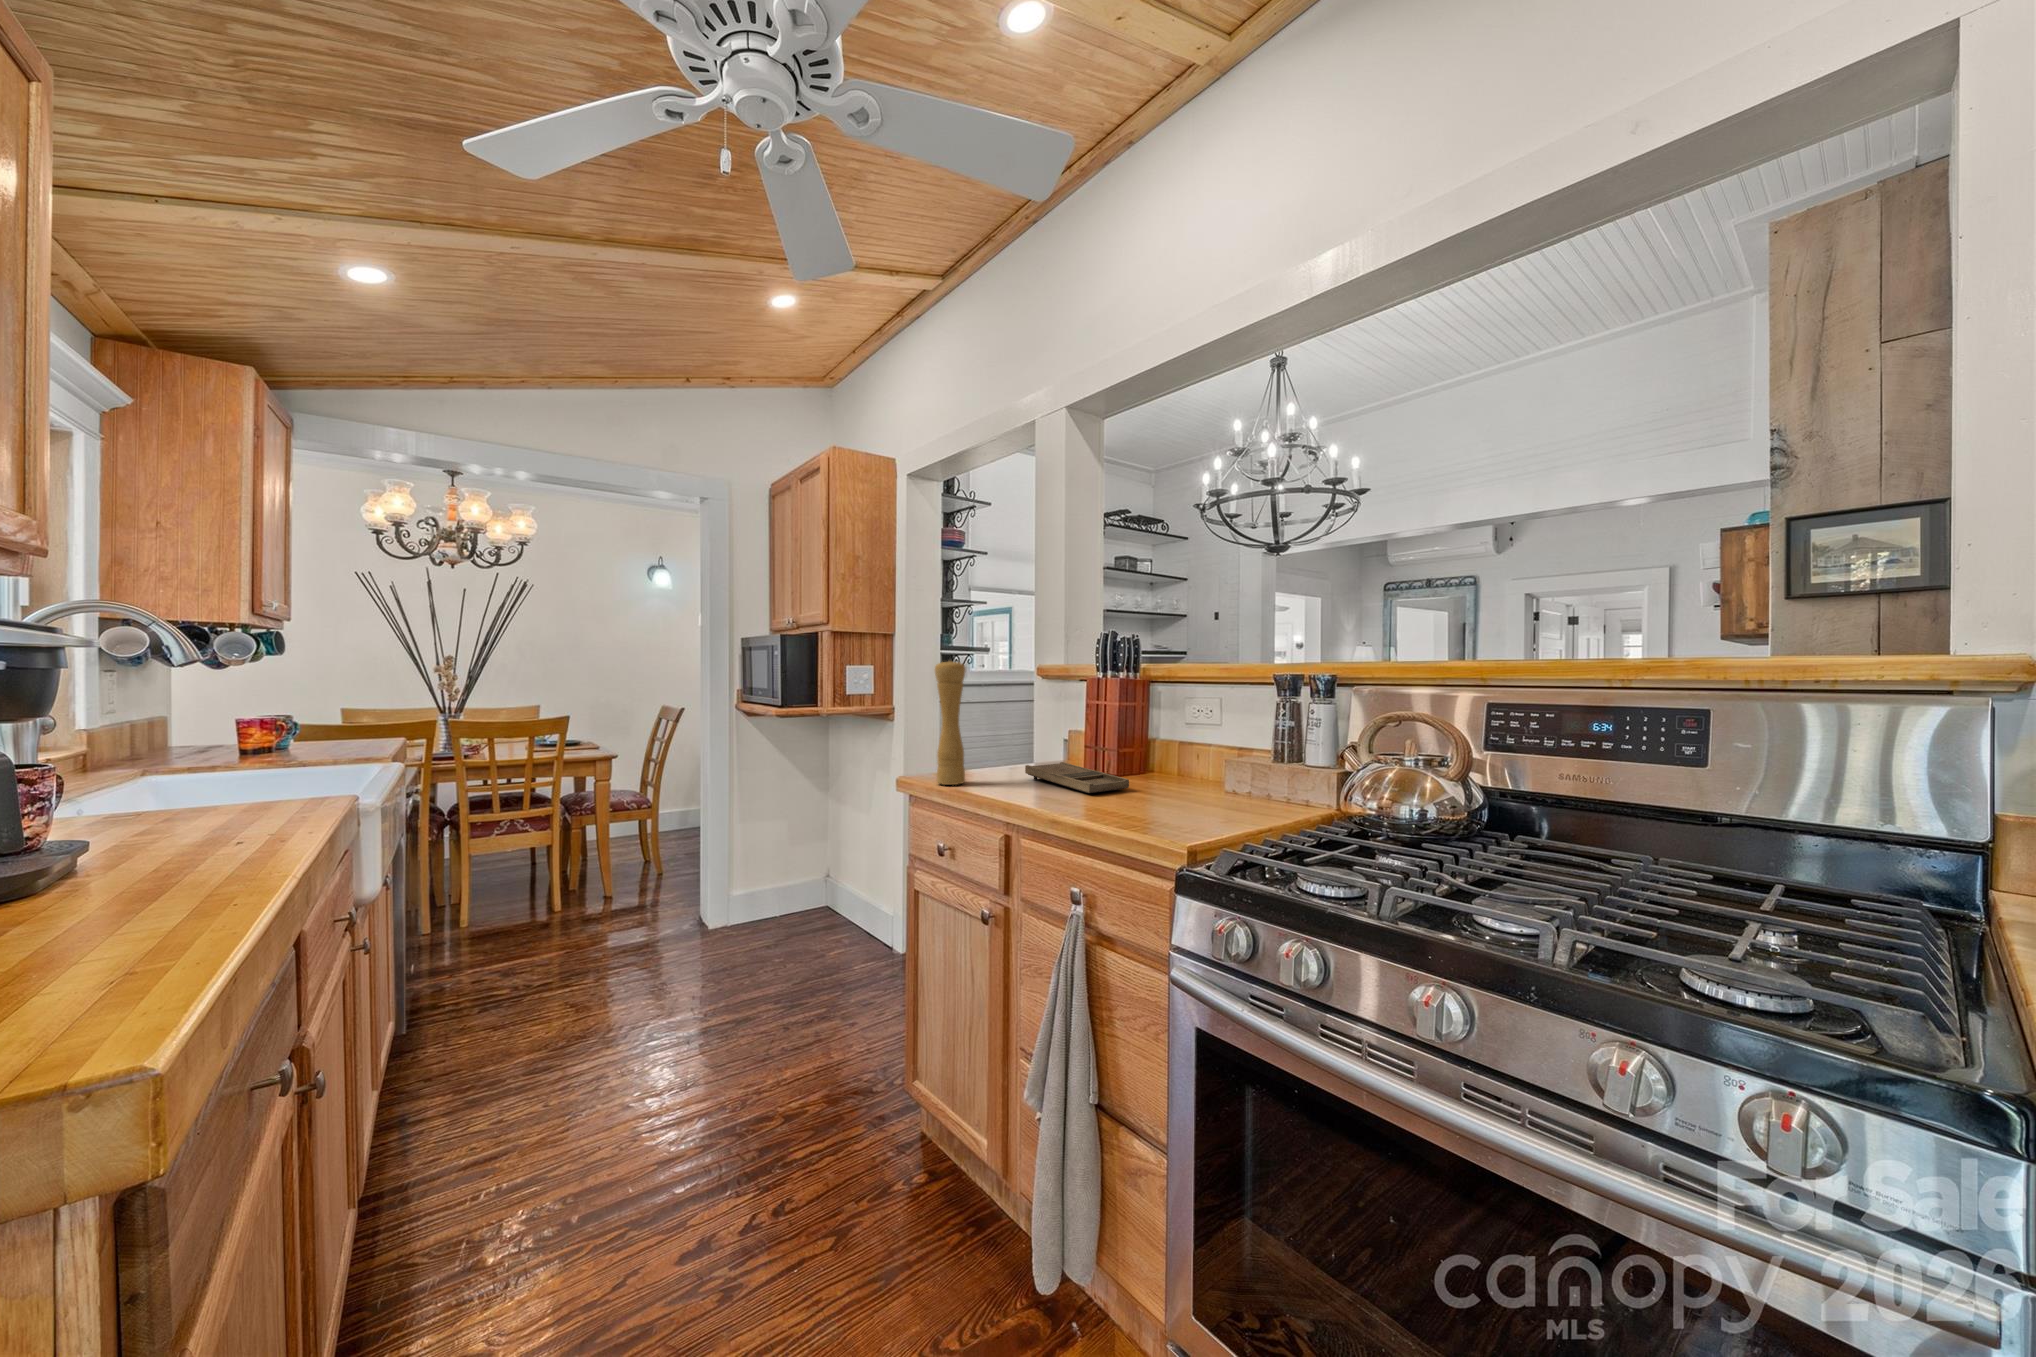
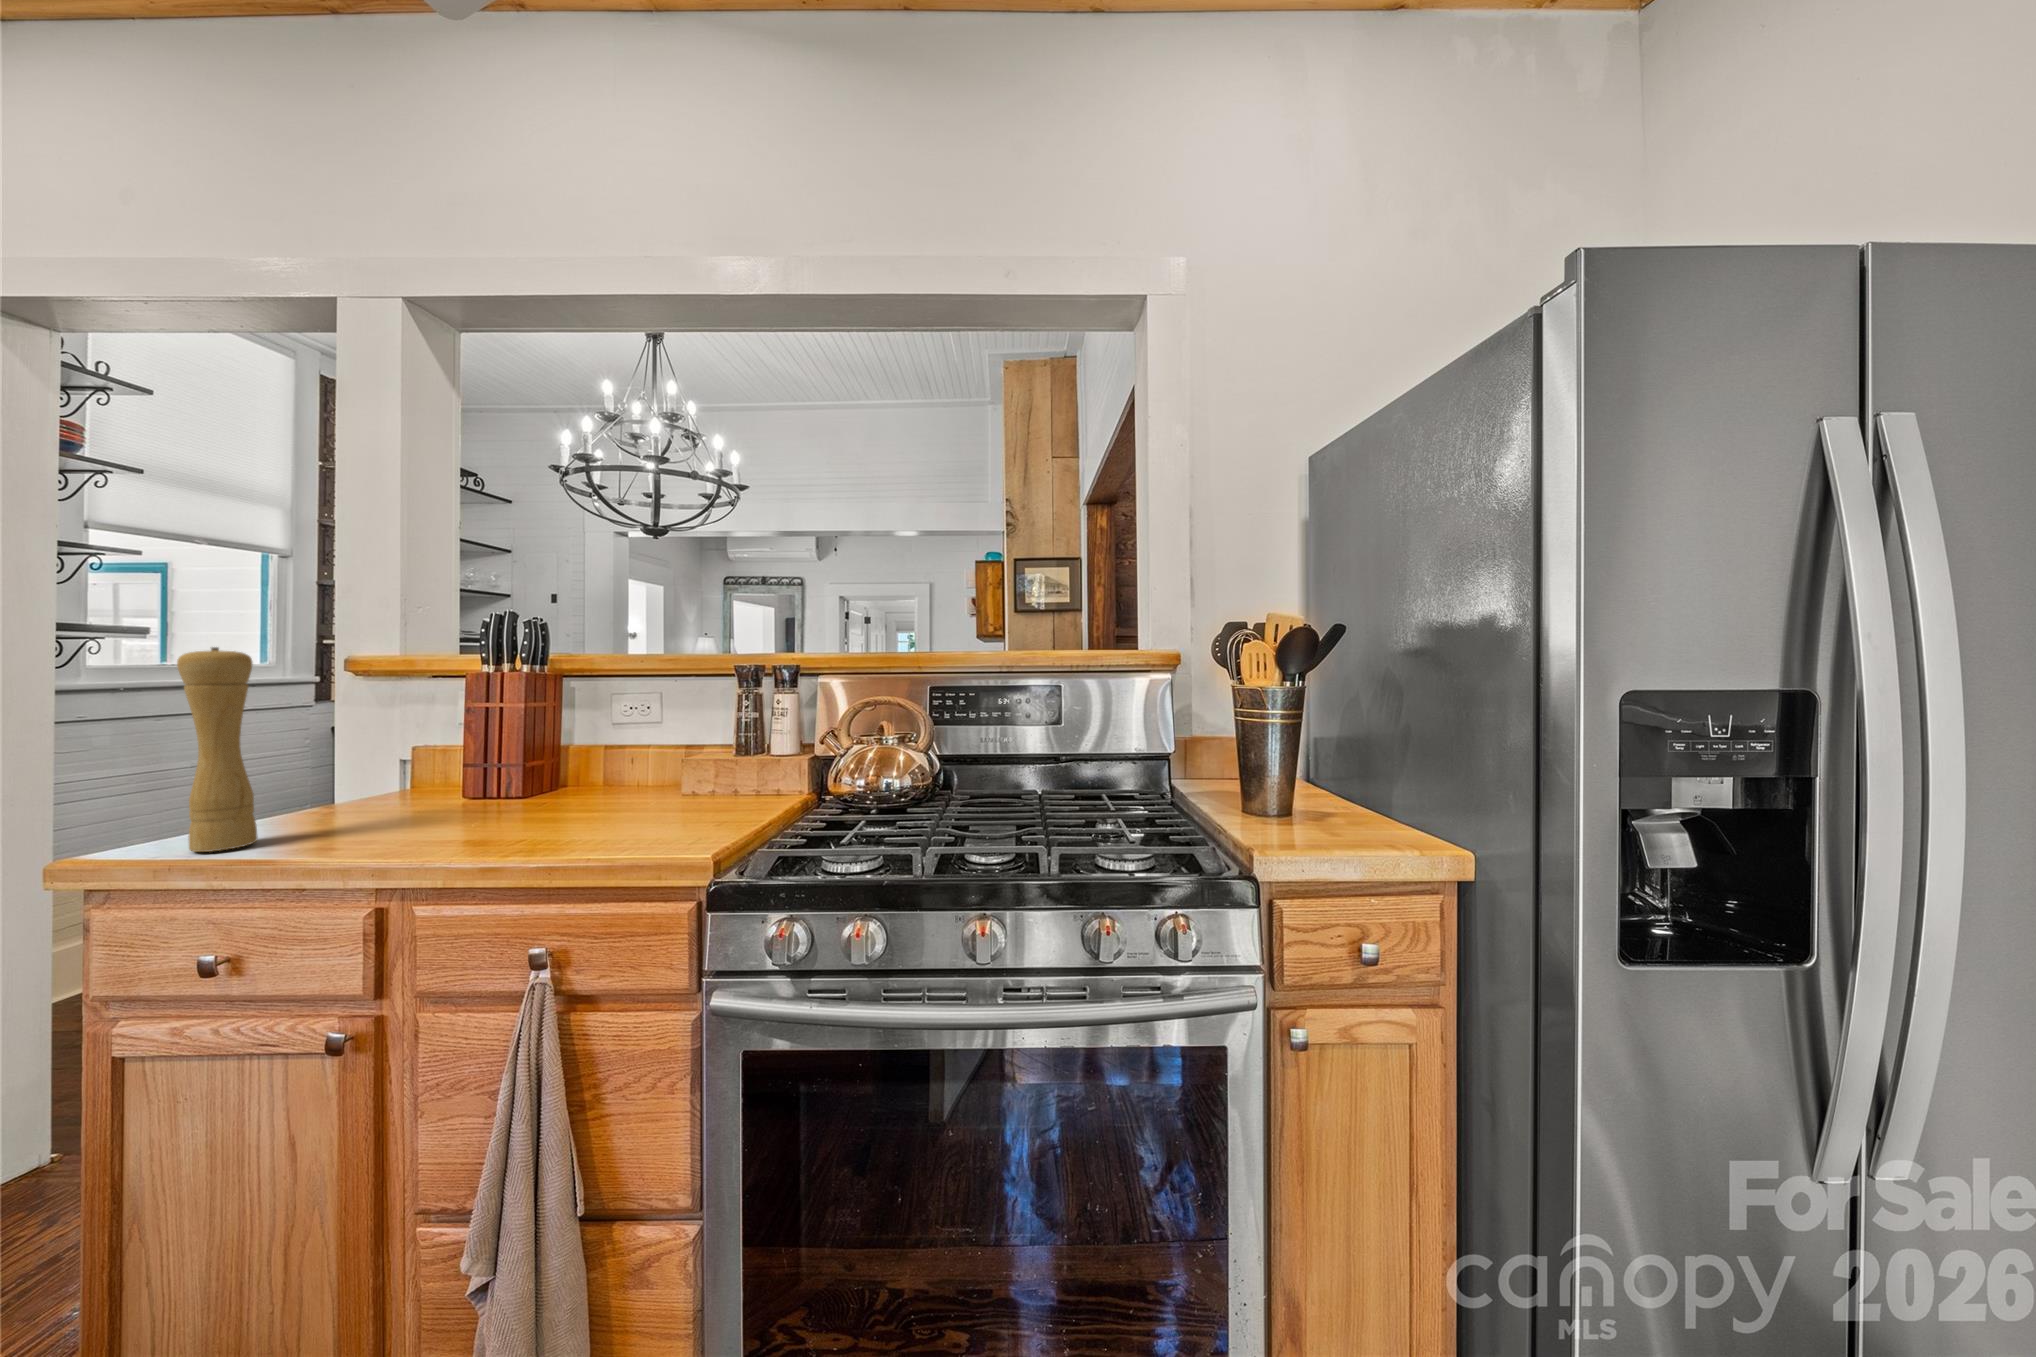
tray: present [1025,762,1129,793] -> none [376,786,562,822]

